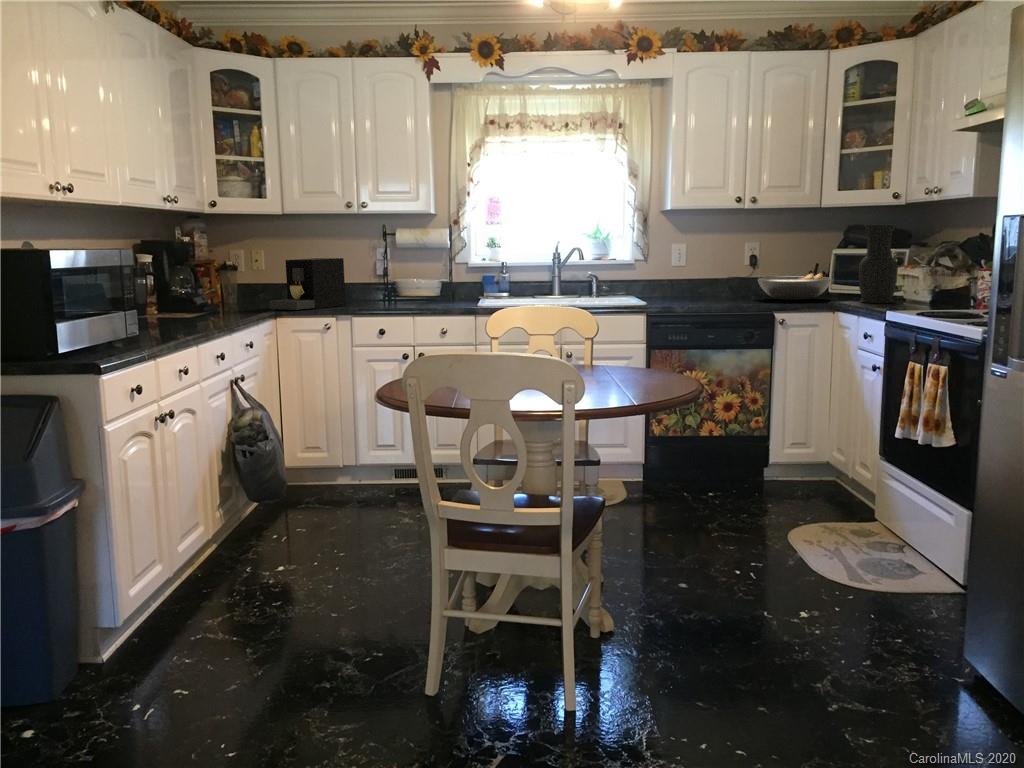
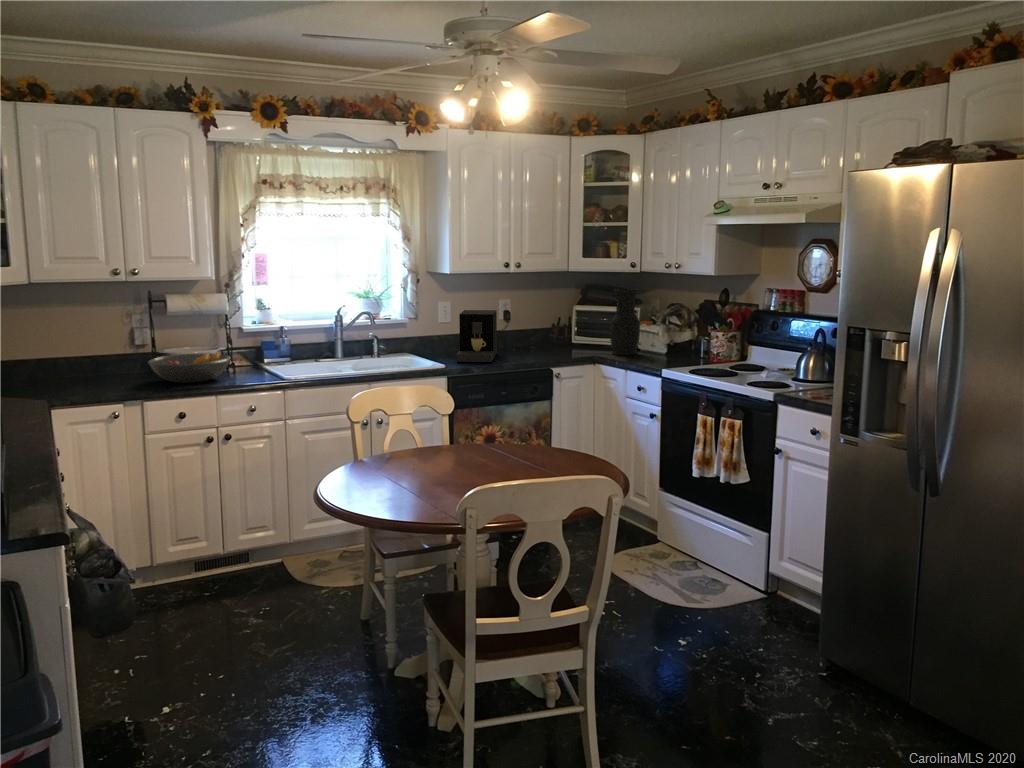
coffee maker: present [269,258,346,310] -> present [457,310,497,362]
fruit bowl: present [758,273,832,300] -> present [148,351,231,383]

